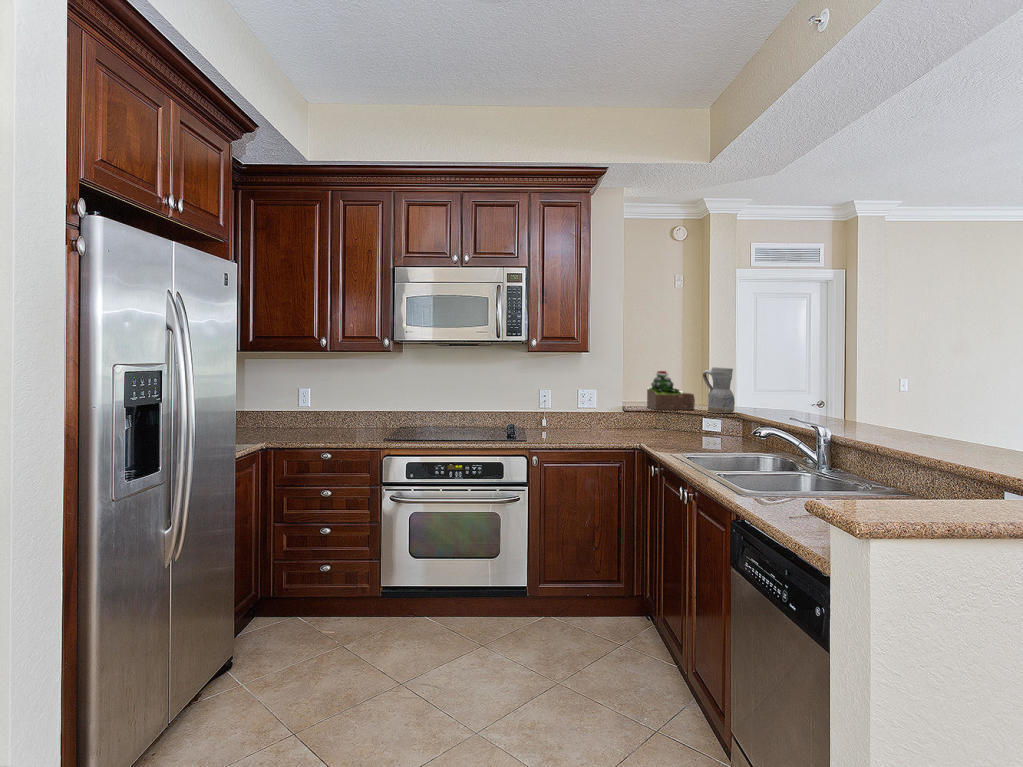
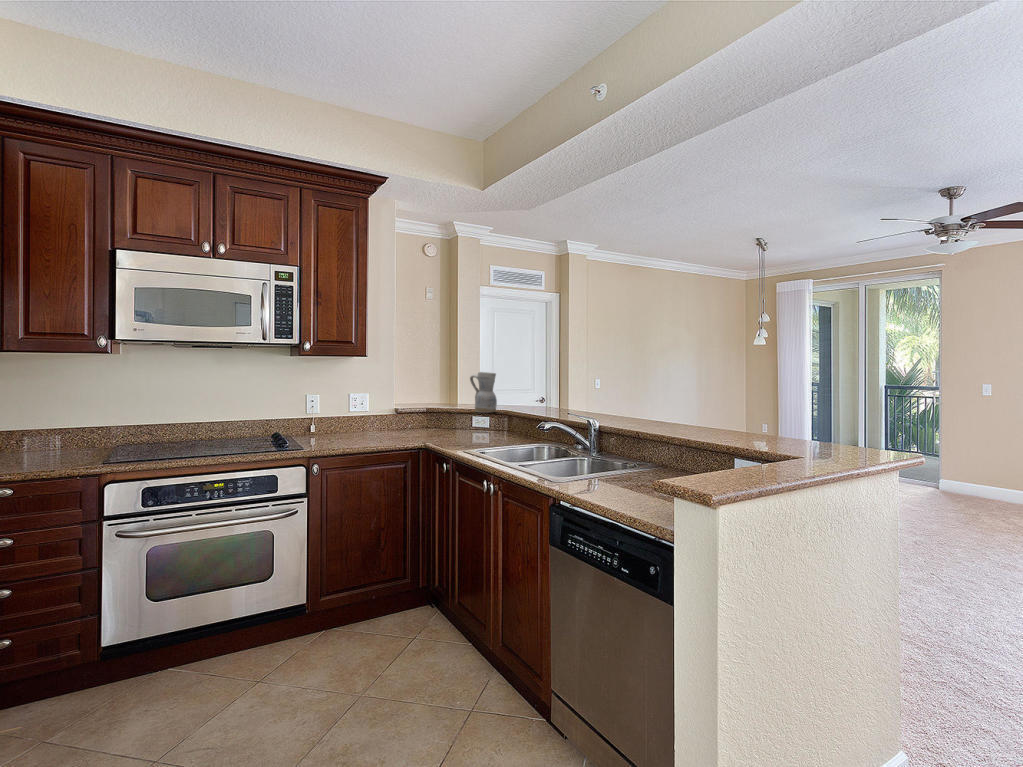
succulent plant: present [647,371,695,410] -> none [418,374,461,411]

